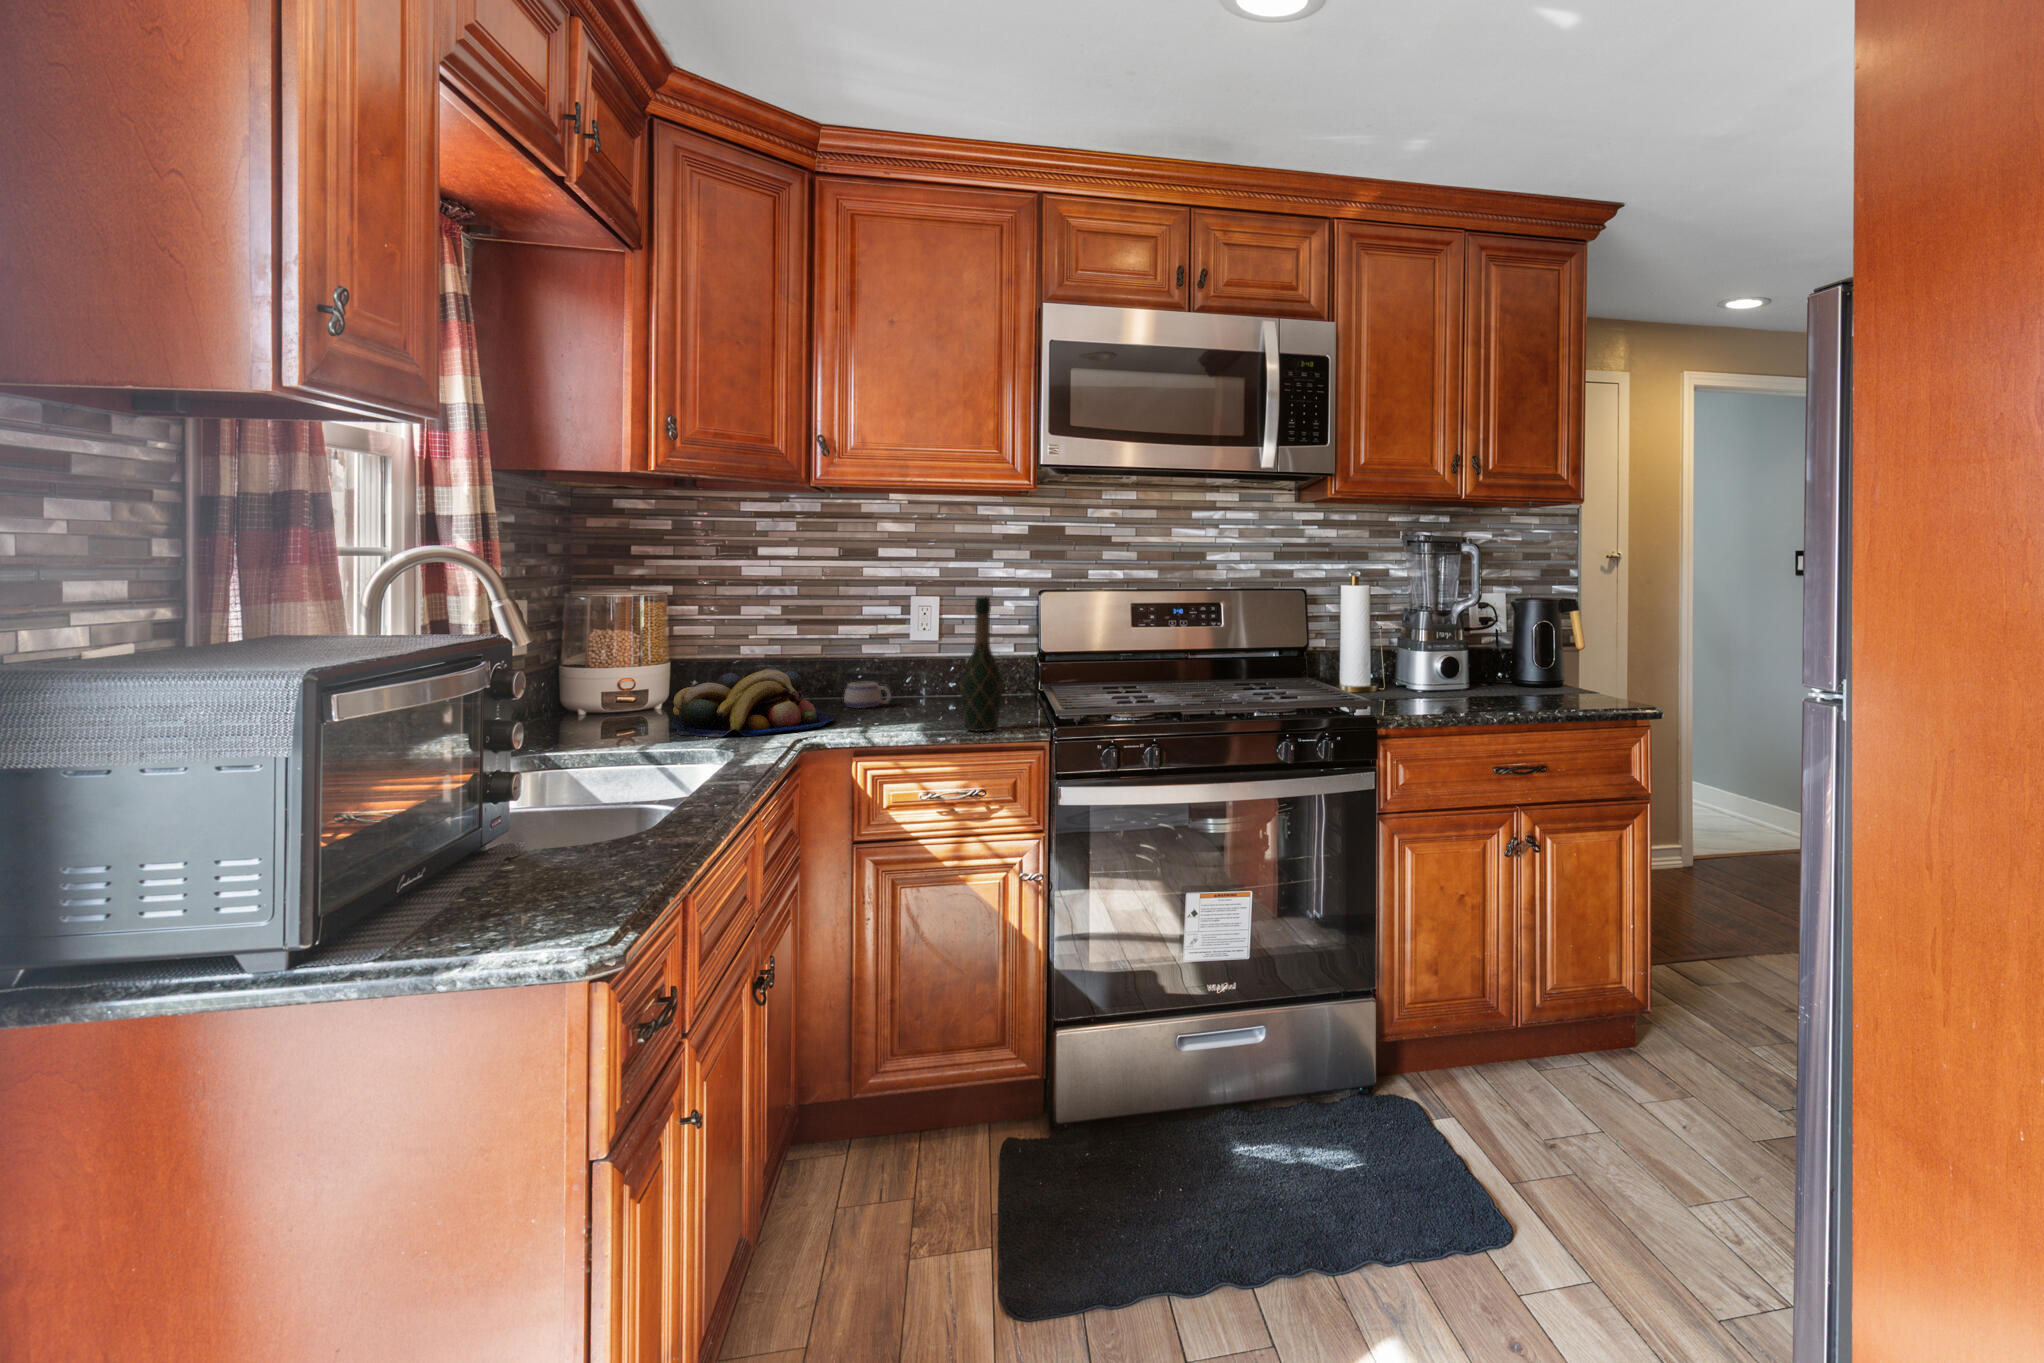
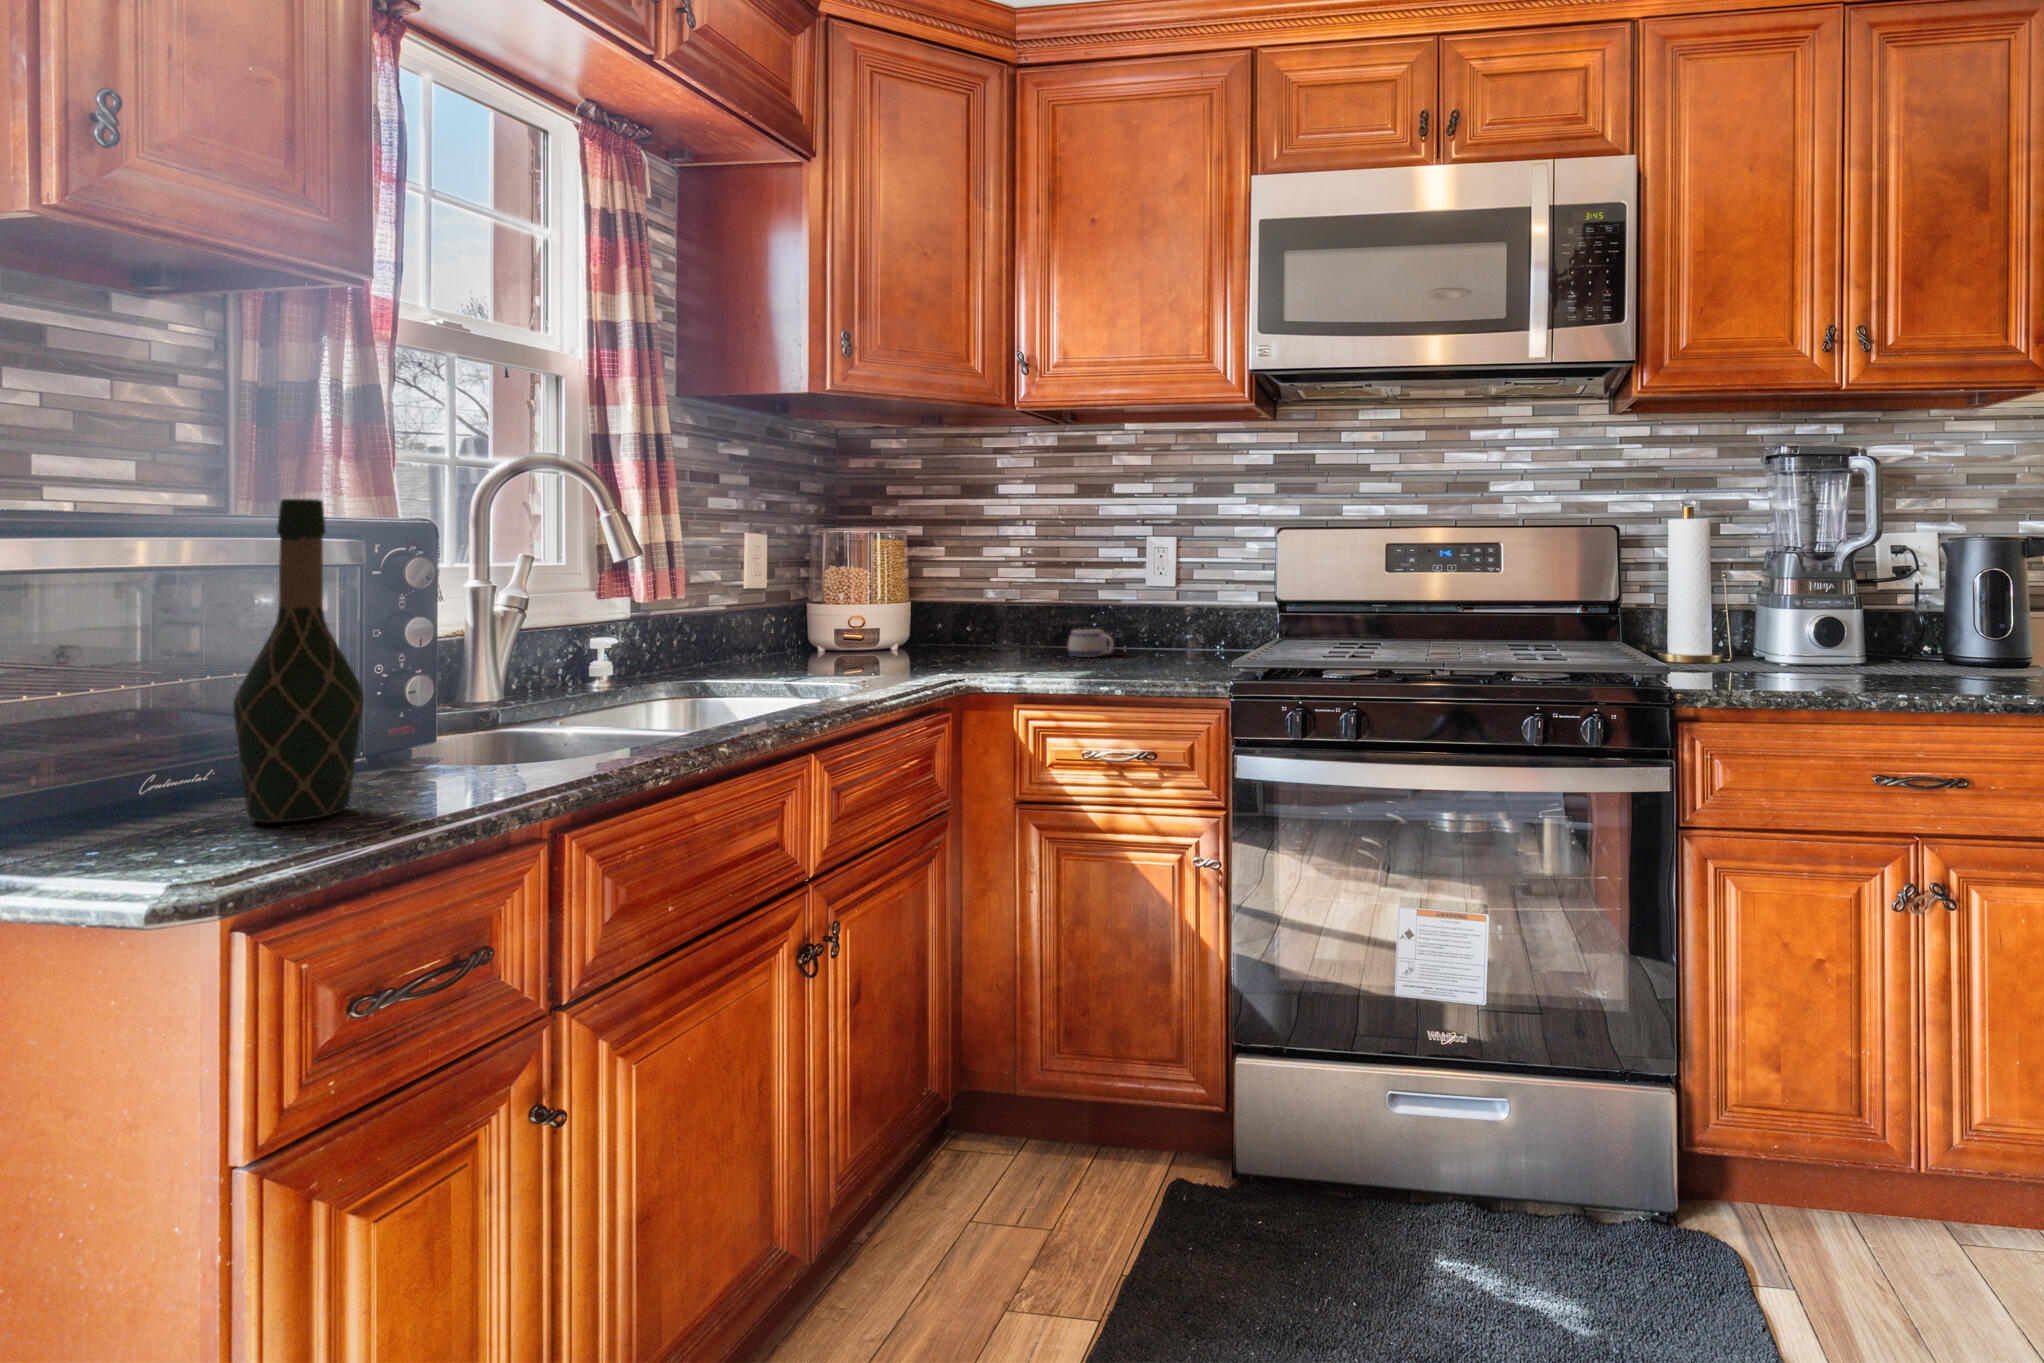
wine bottle: present [960,597,1003,731] -> present [233,499,364,822]
fruit bowl: present [671,667,834,737] -> none [858,607,1029,676]

